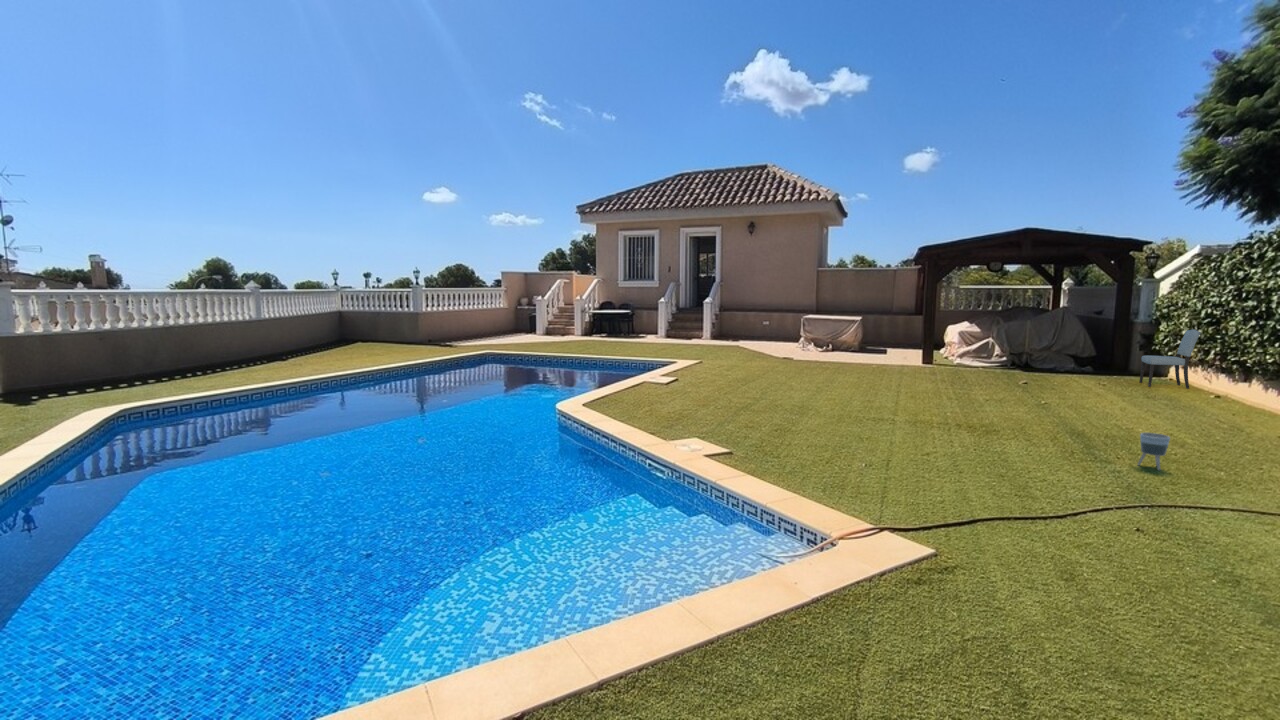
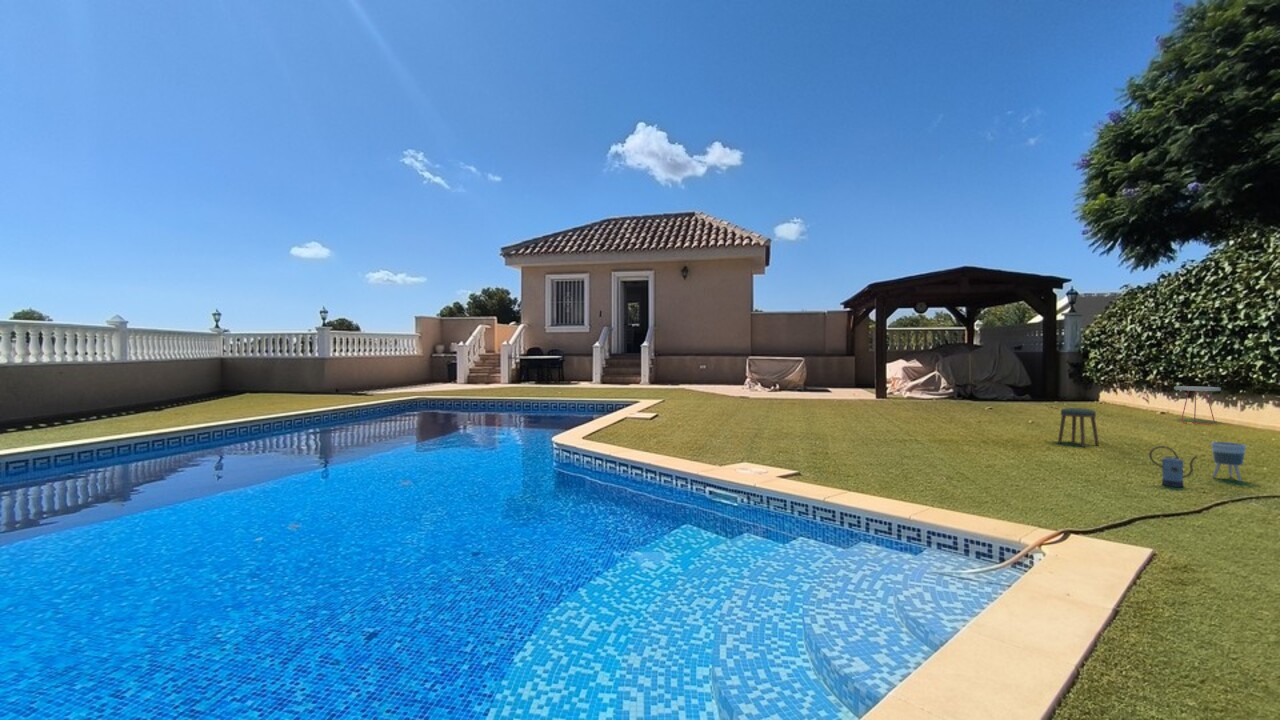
chair: present [1140,329,1200,389] -> none [1084,354,1137,409]
side table: none [1213,369,1263,411] -> present [1174,386,1221,425]
stool: none [1039,390,1078,428] -> present [1058,408,1099,447]
watering can: none [1067,434,1107,471] -> present [1149,446,1197,487]

